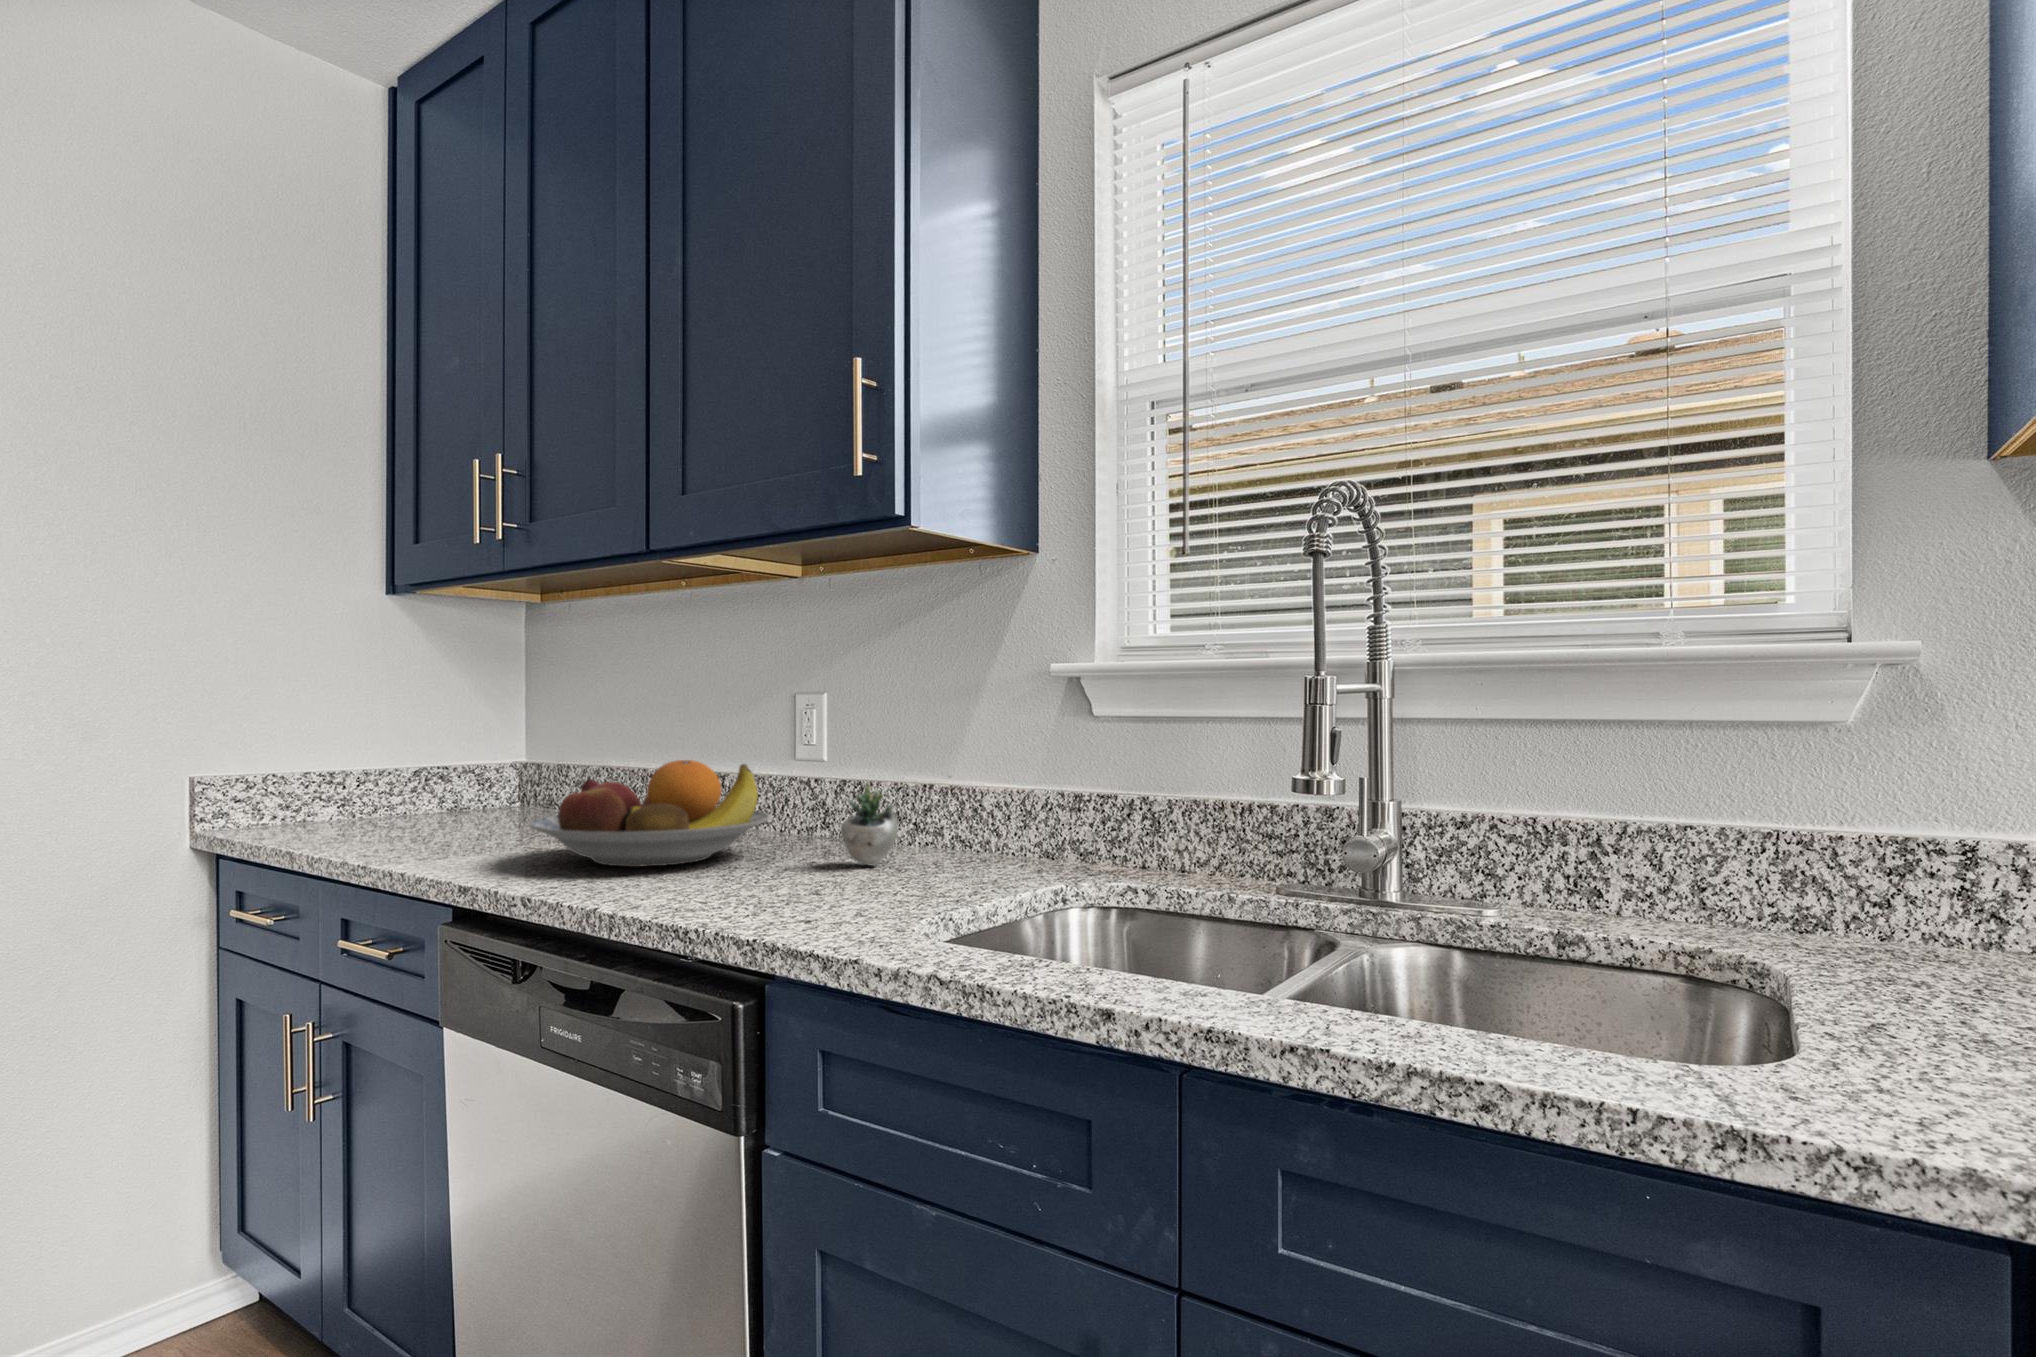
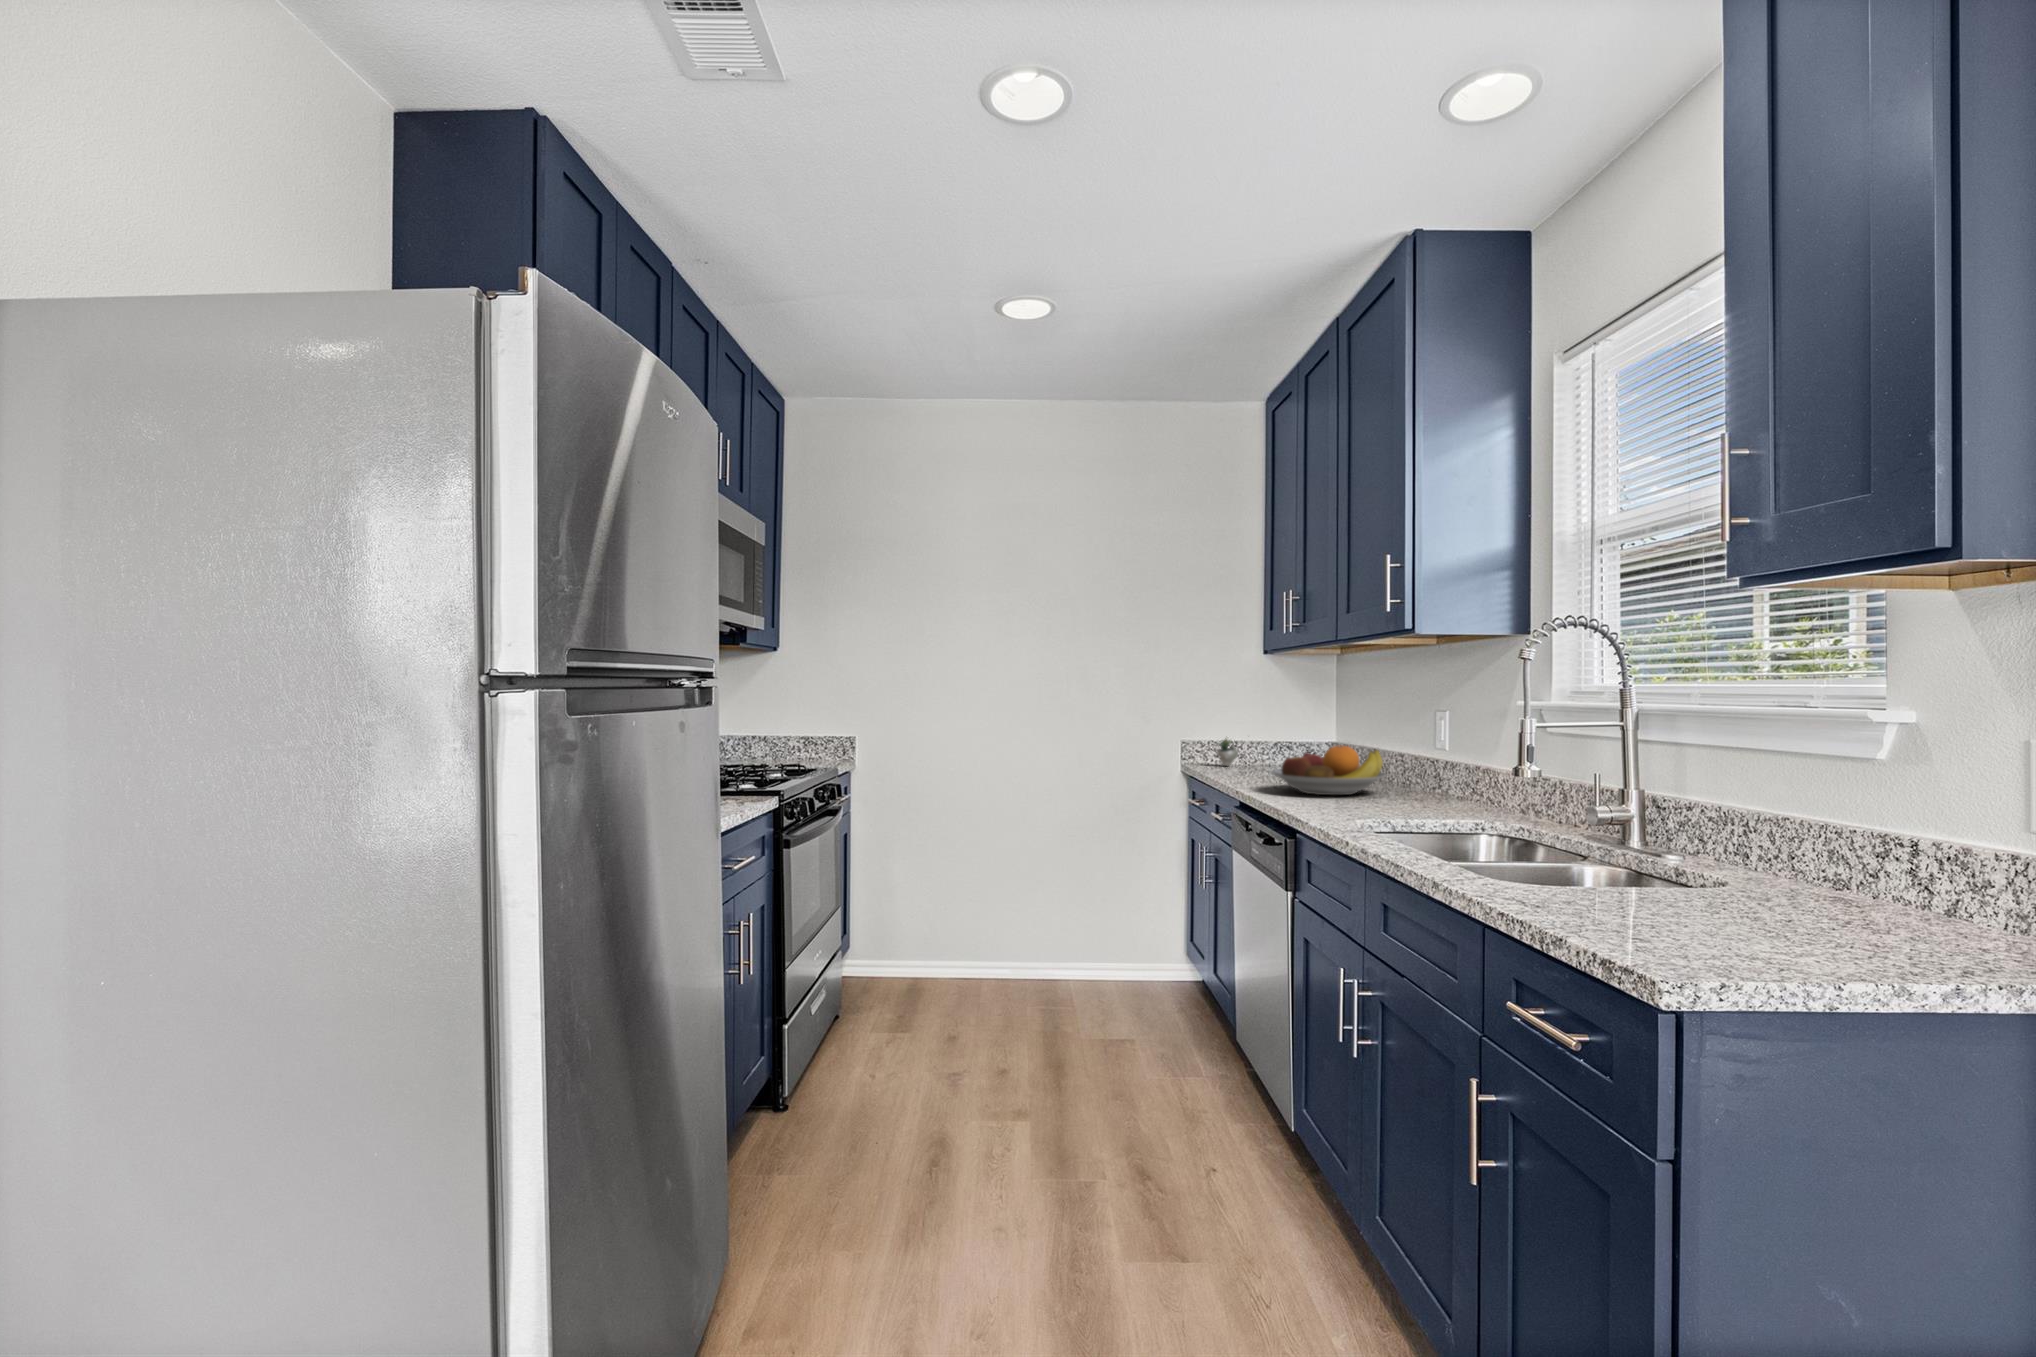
succulent plant: present [841,775,951,865] -> present [1217,738,1238,766]

